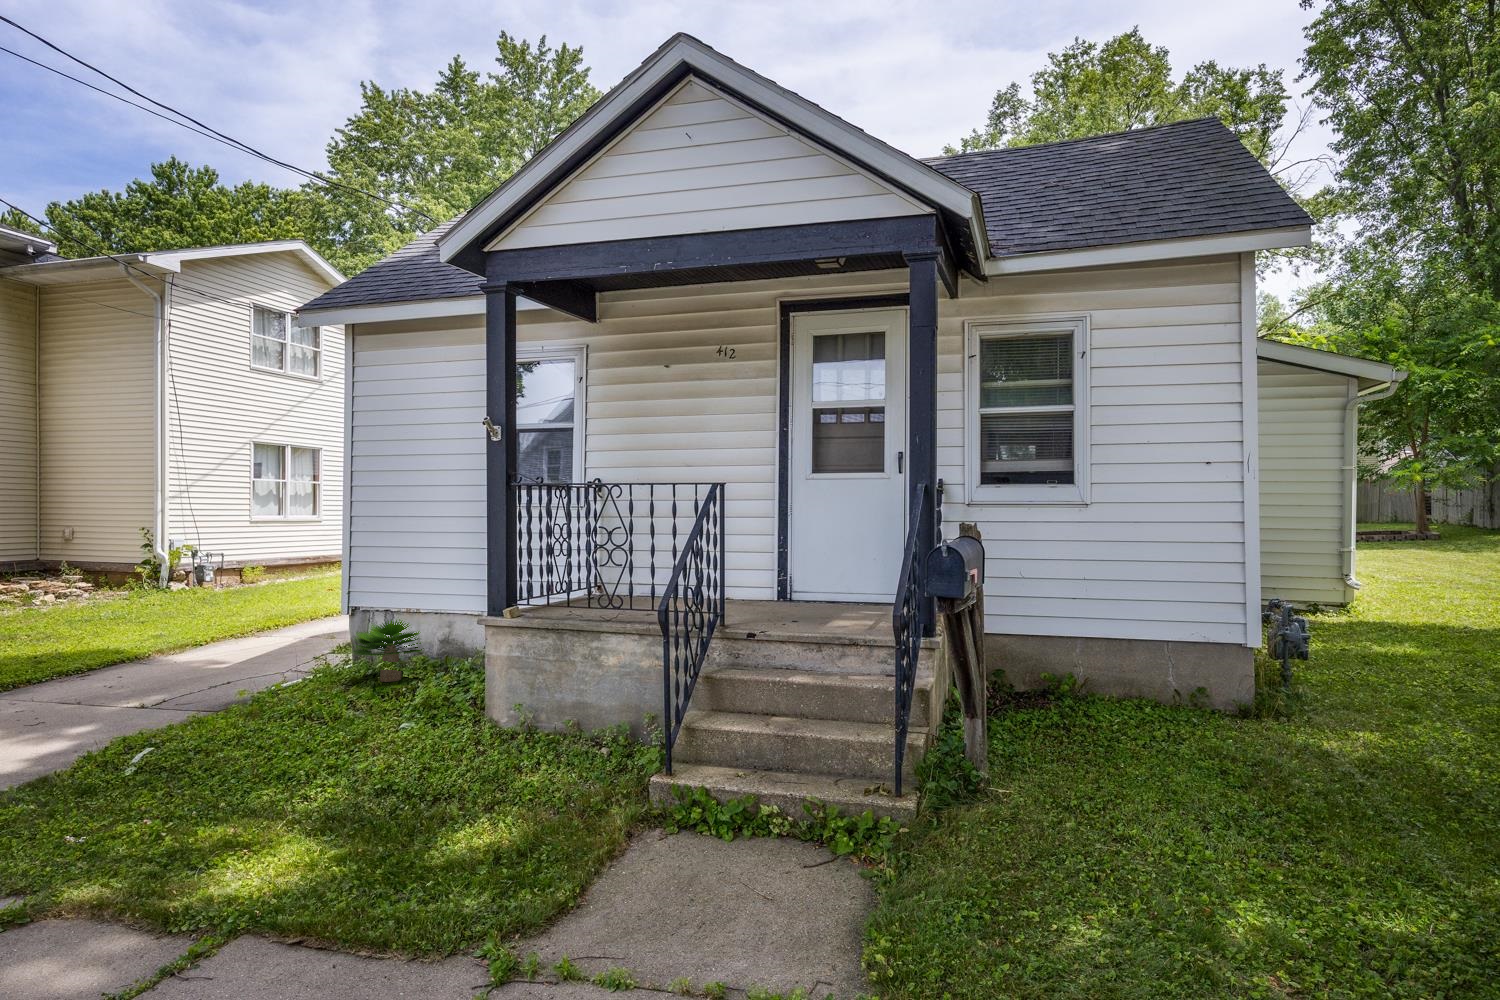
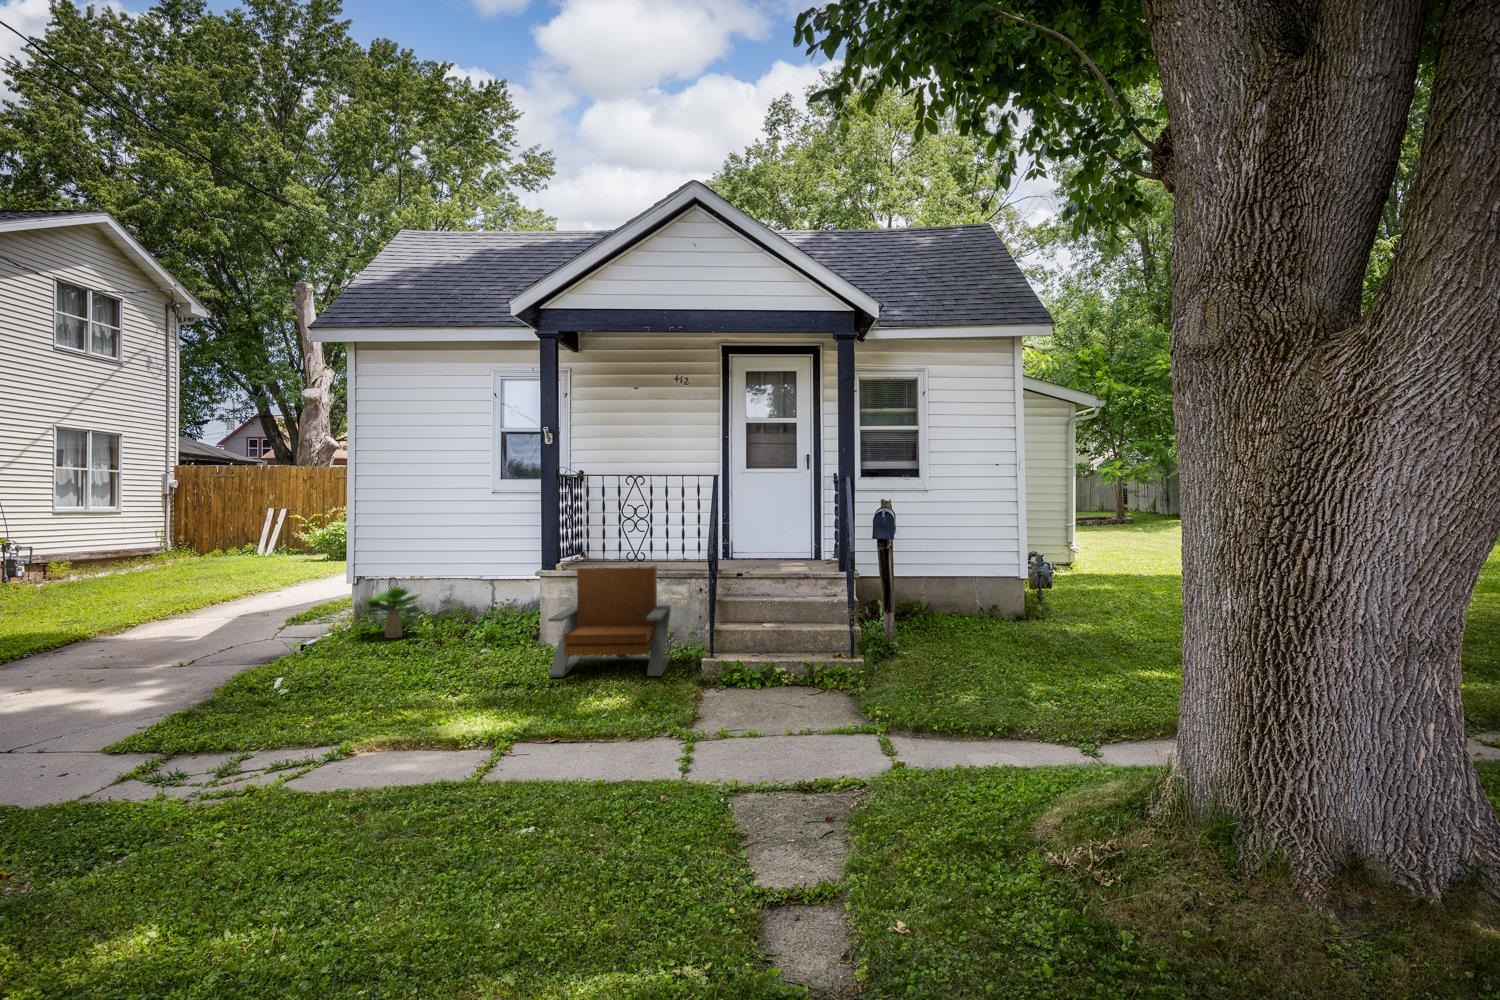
lounge chair: none [443,617,647,795] -> present [548,567,671,677]

